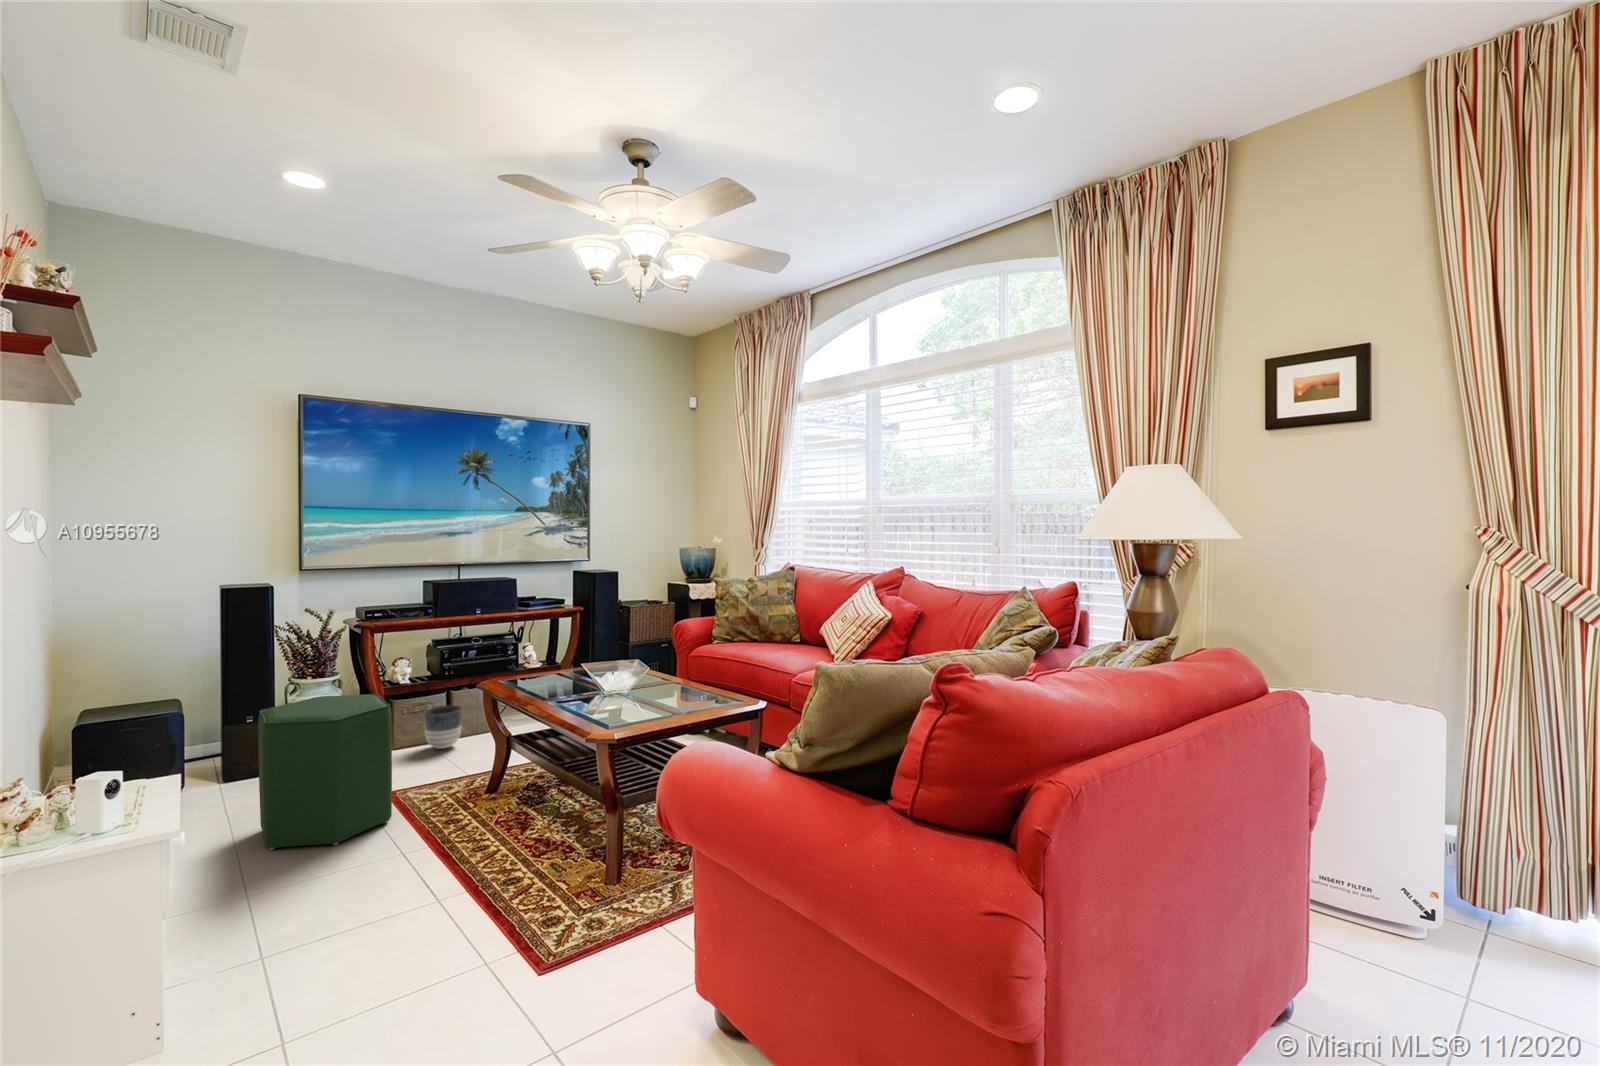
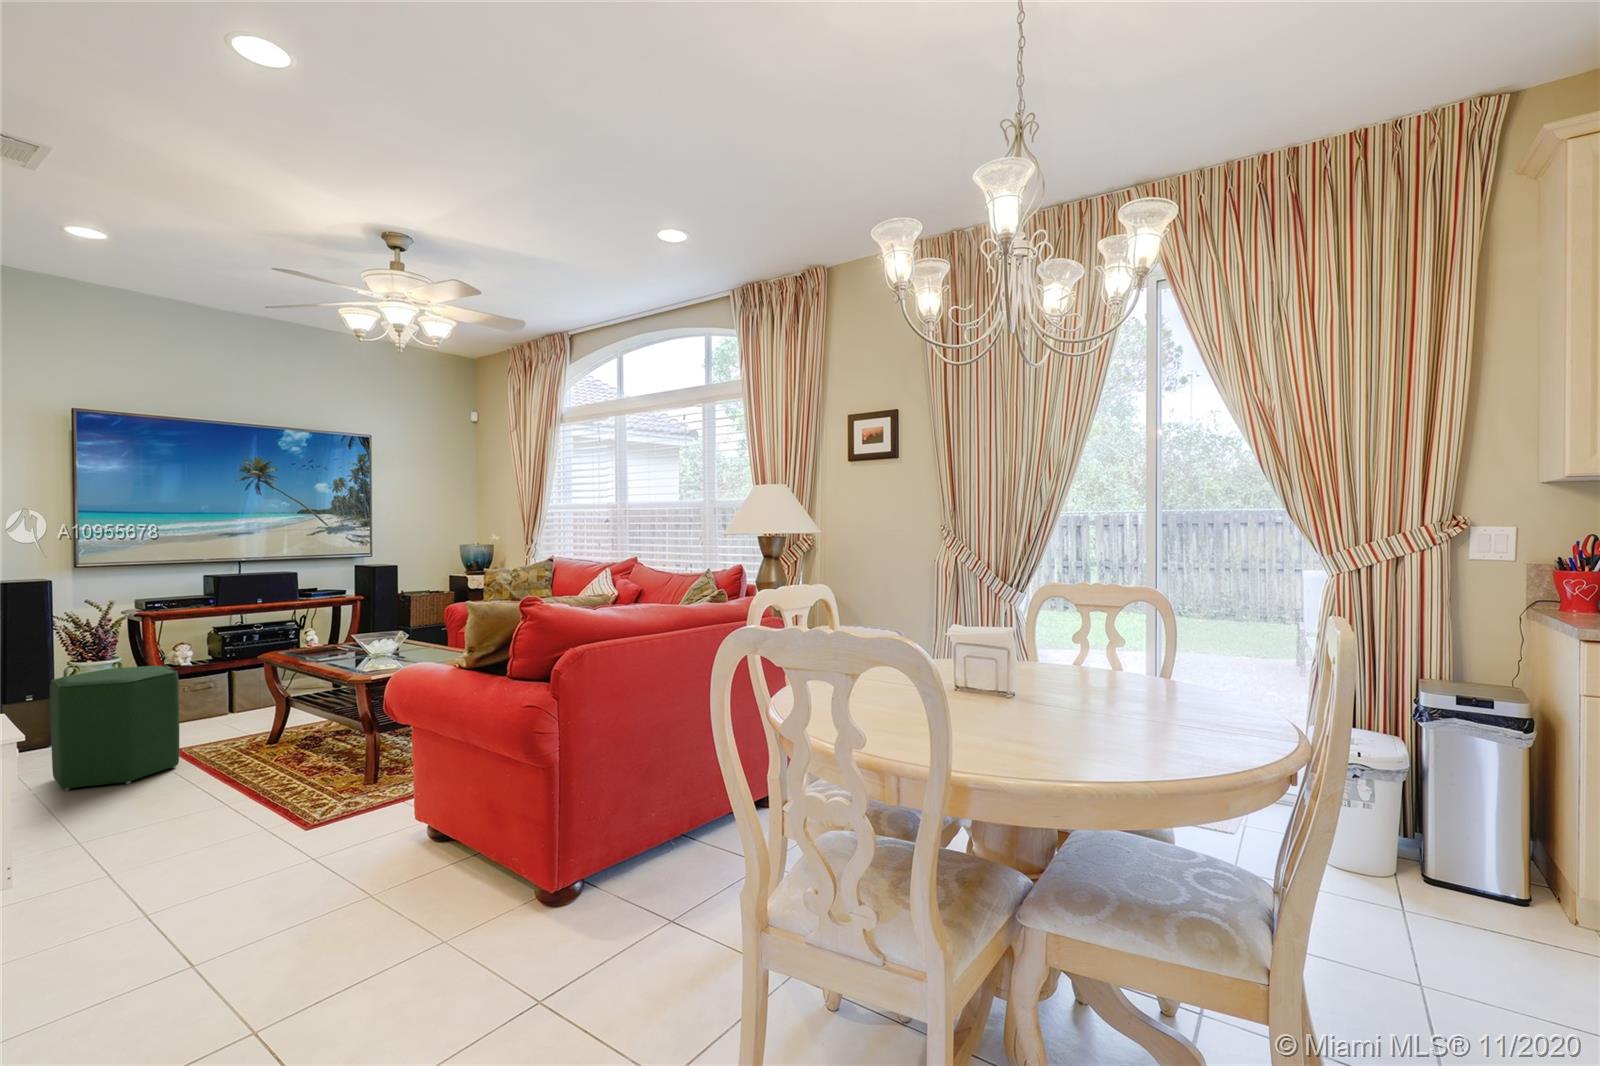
planter: present [424,705,462,749] -> none [206,682,244,720]

